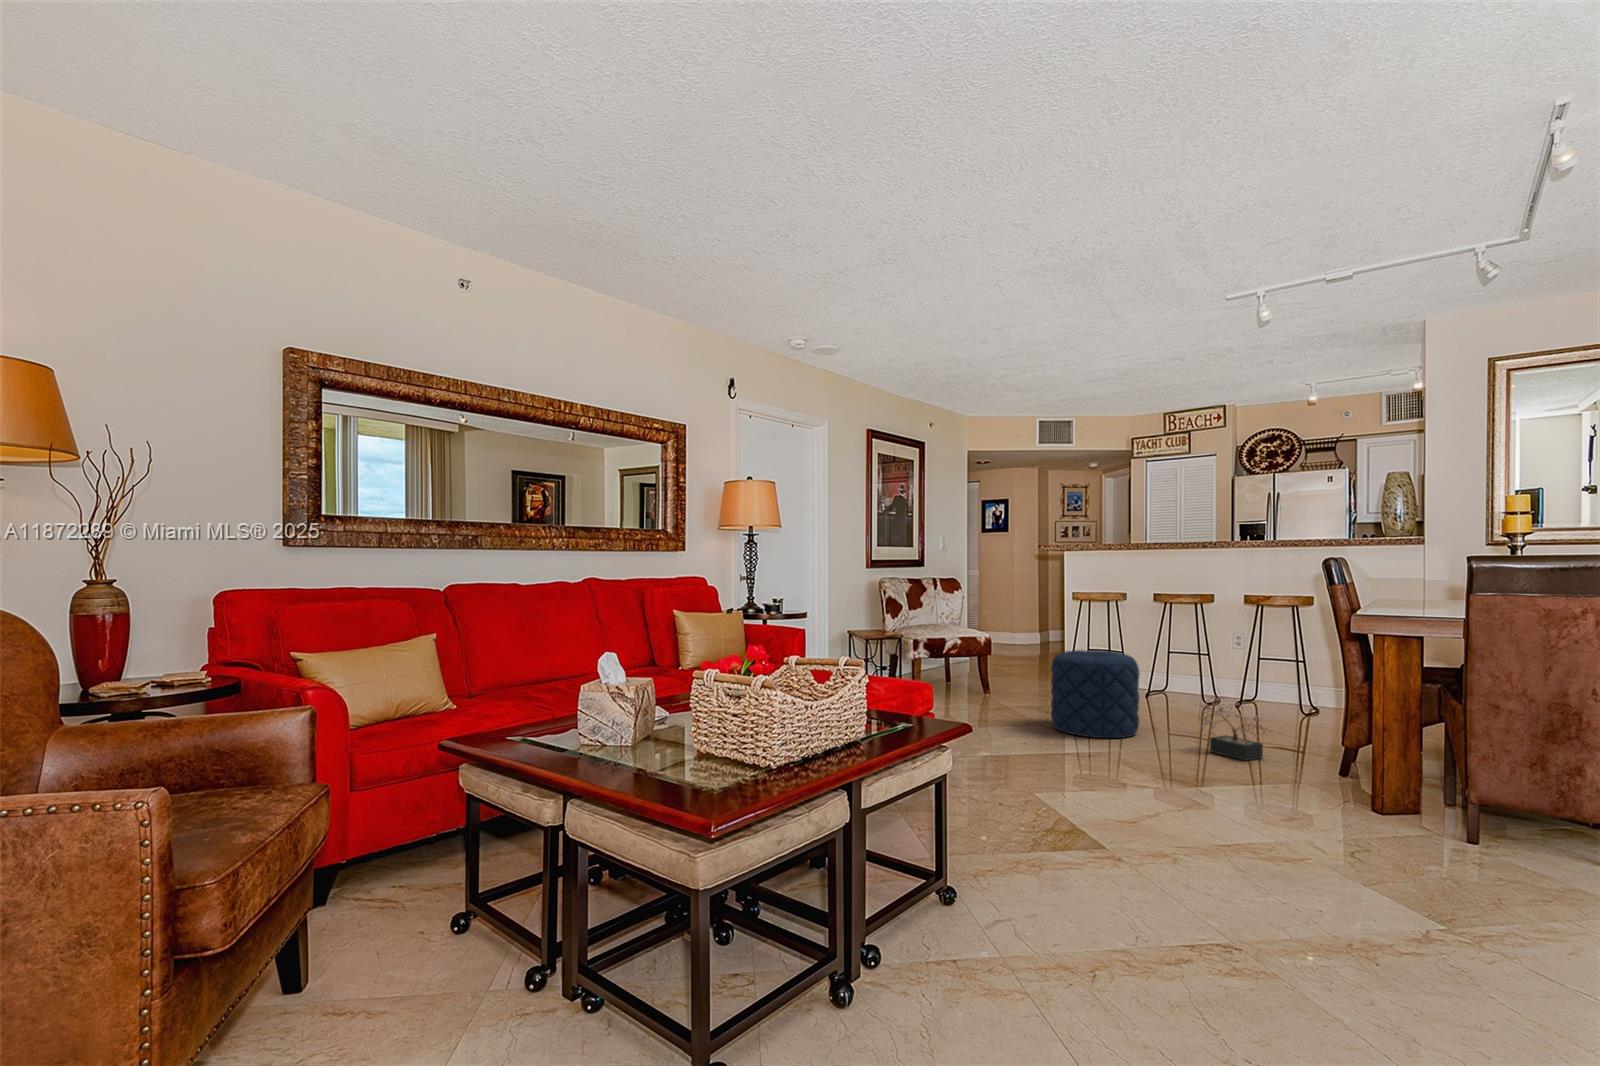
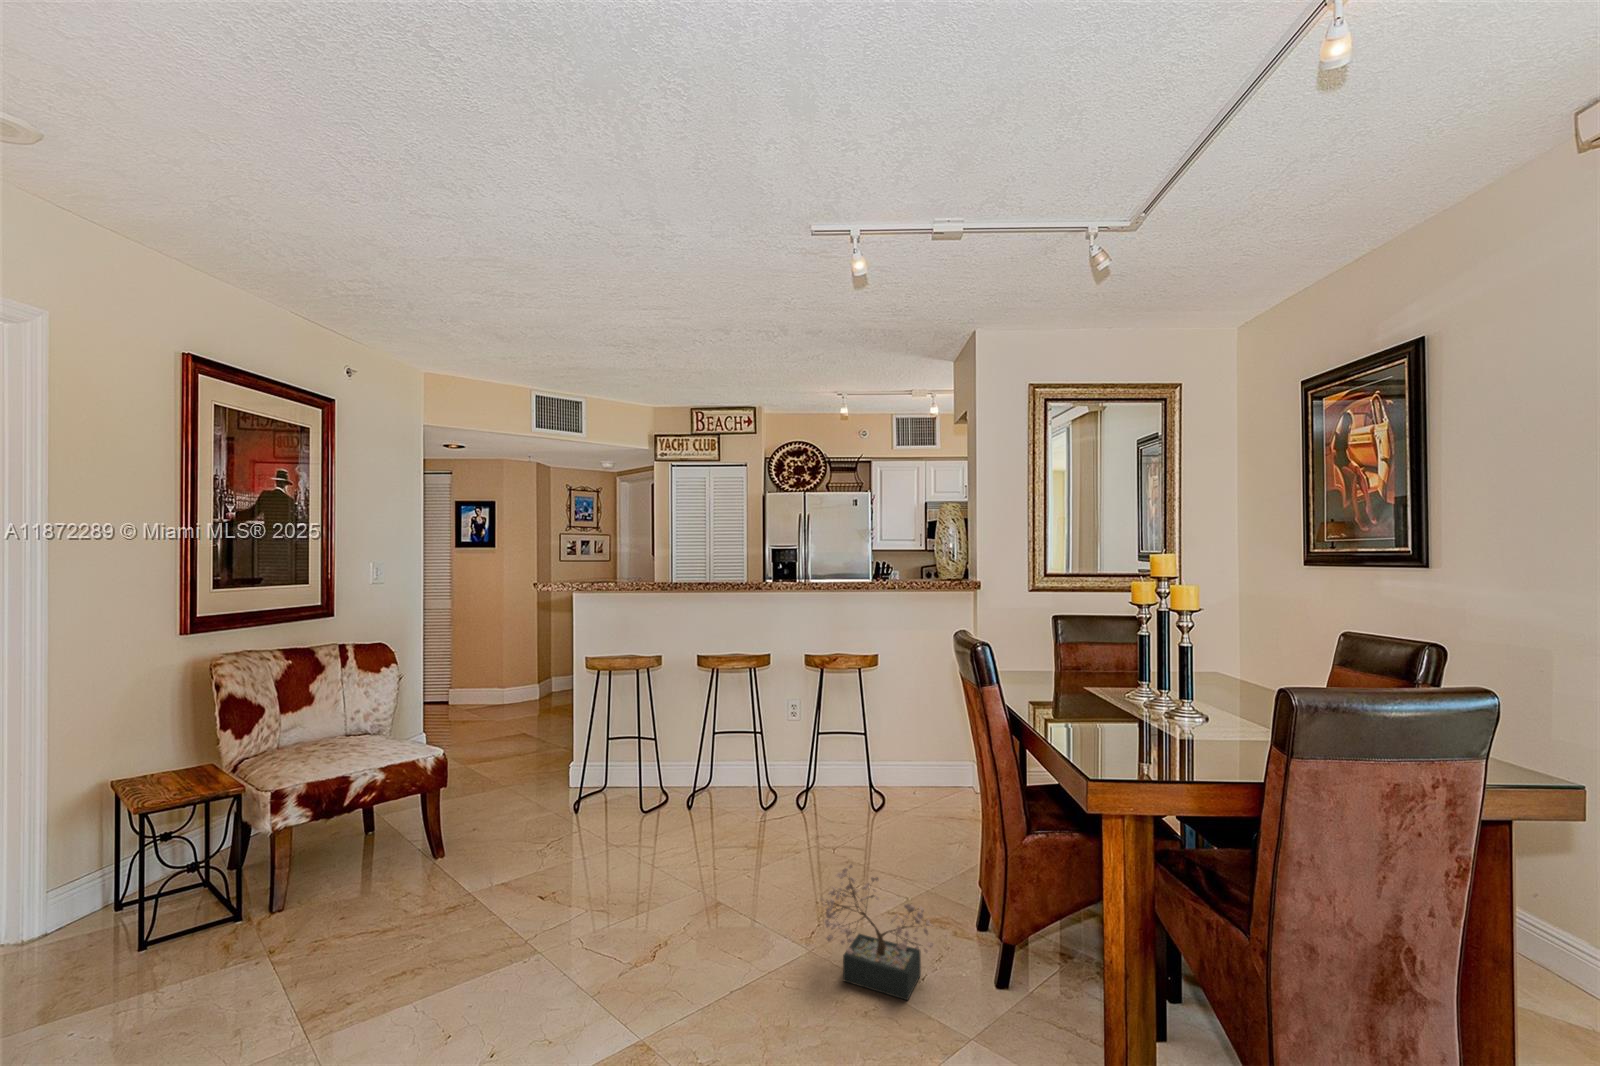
pouf: present [1051,650,1140,738] -> none [558,789,717,996]

